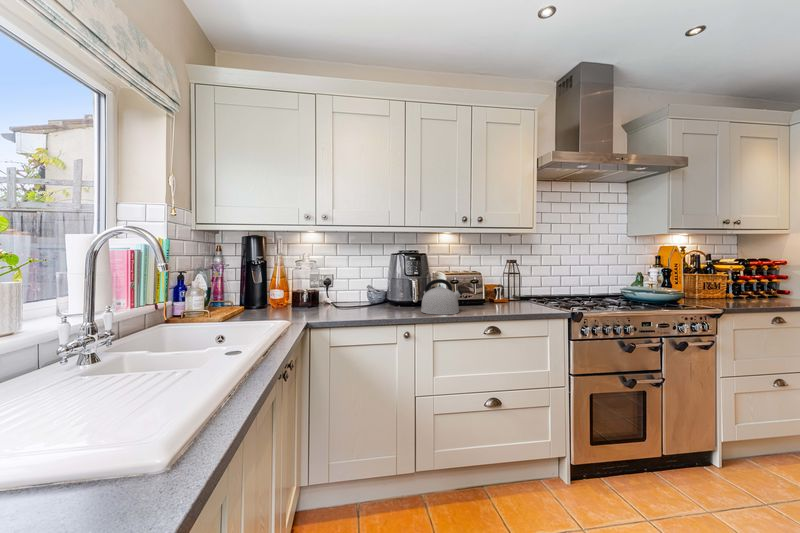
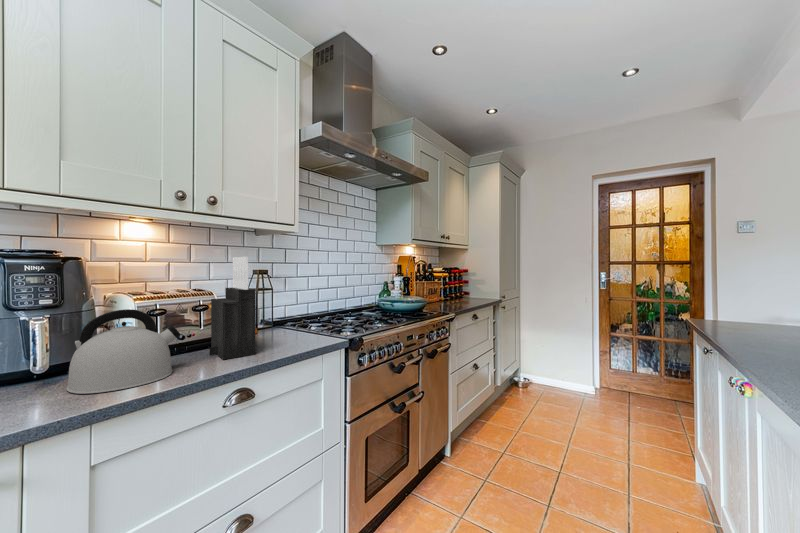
knife block: none [477,252,502,311] -> present [209,257,256,360]

